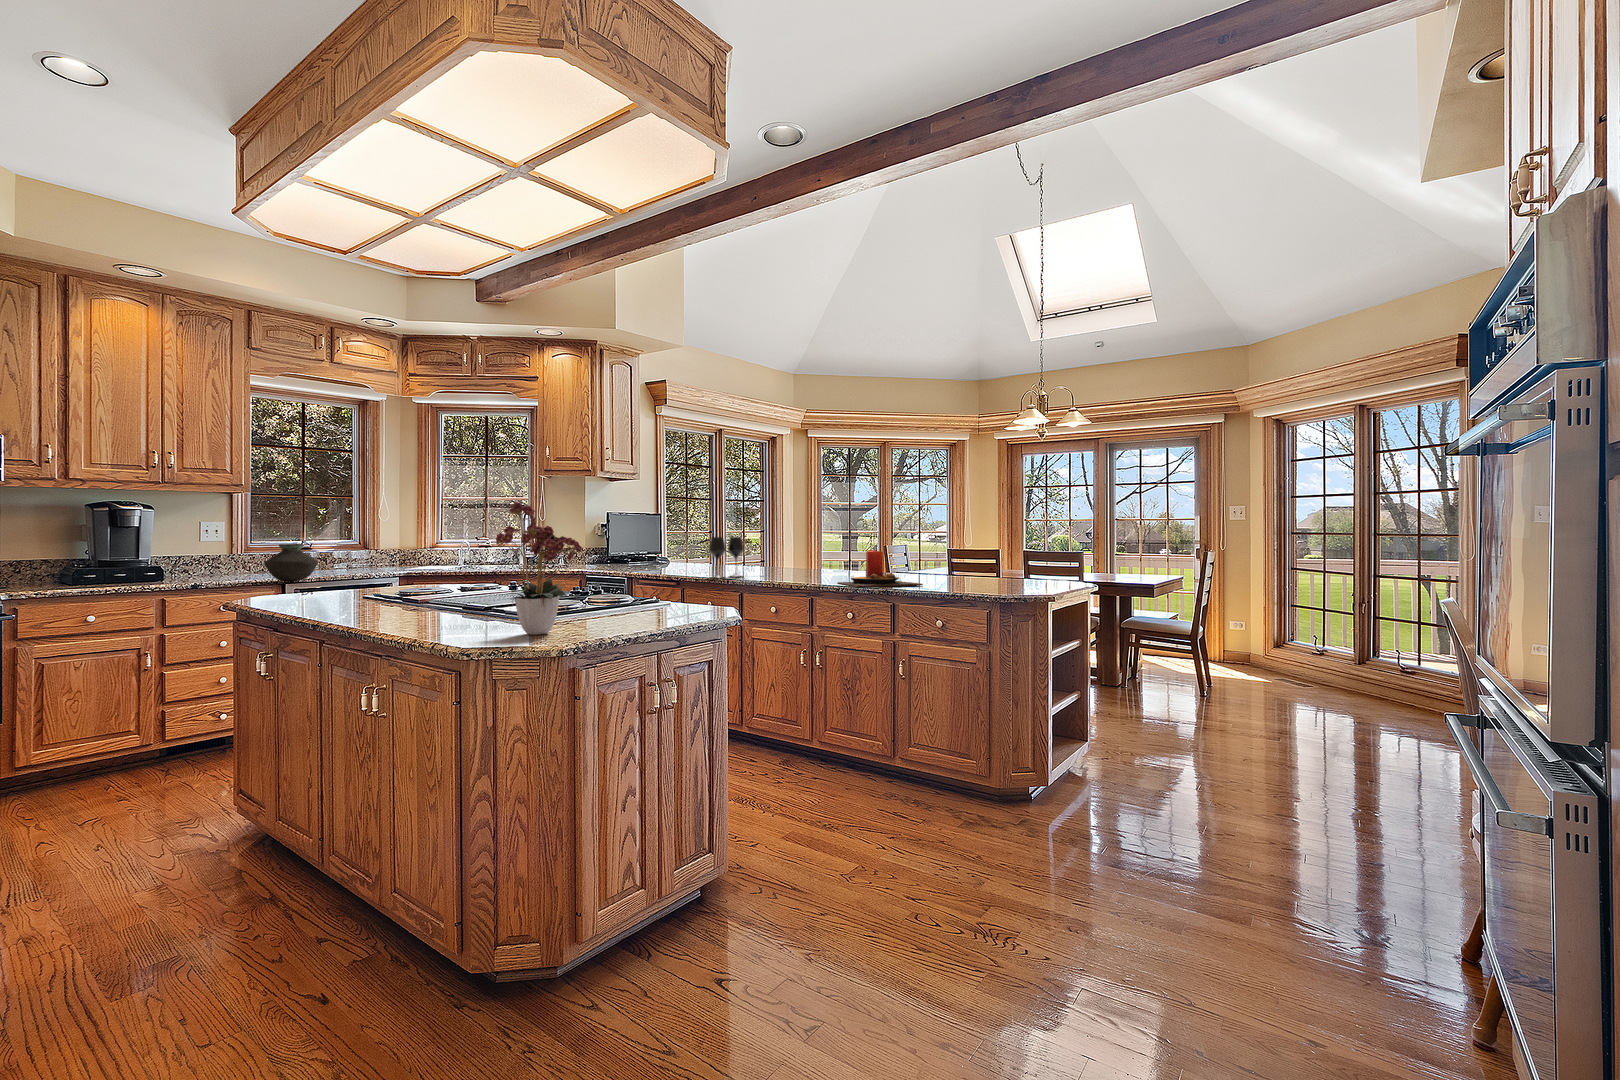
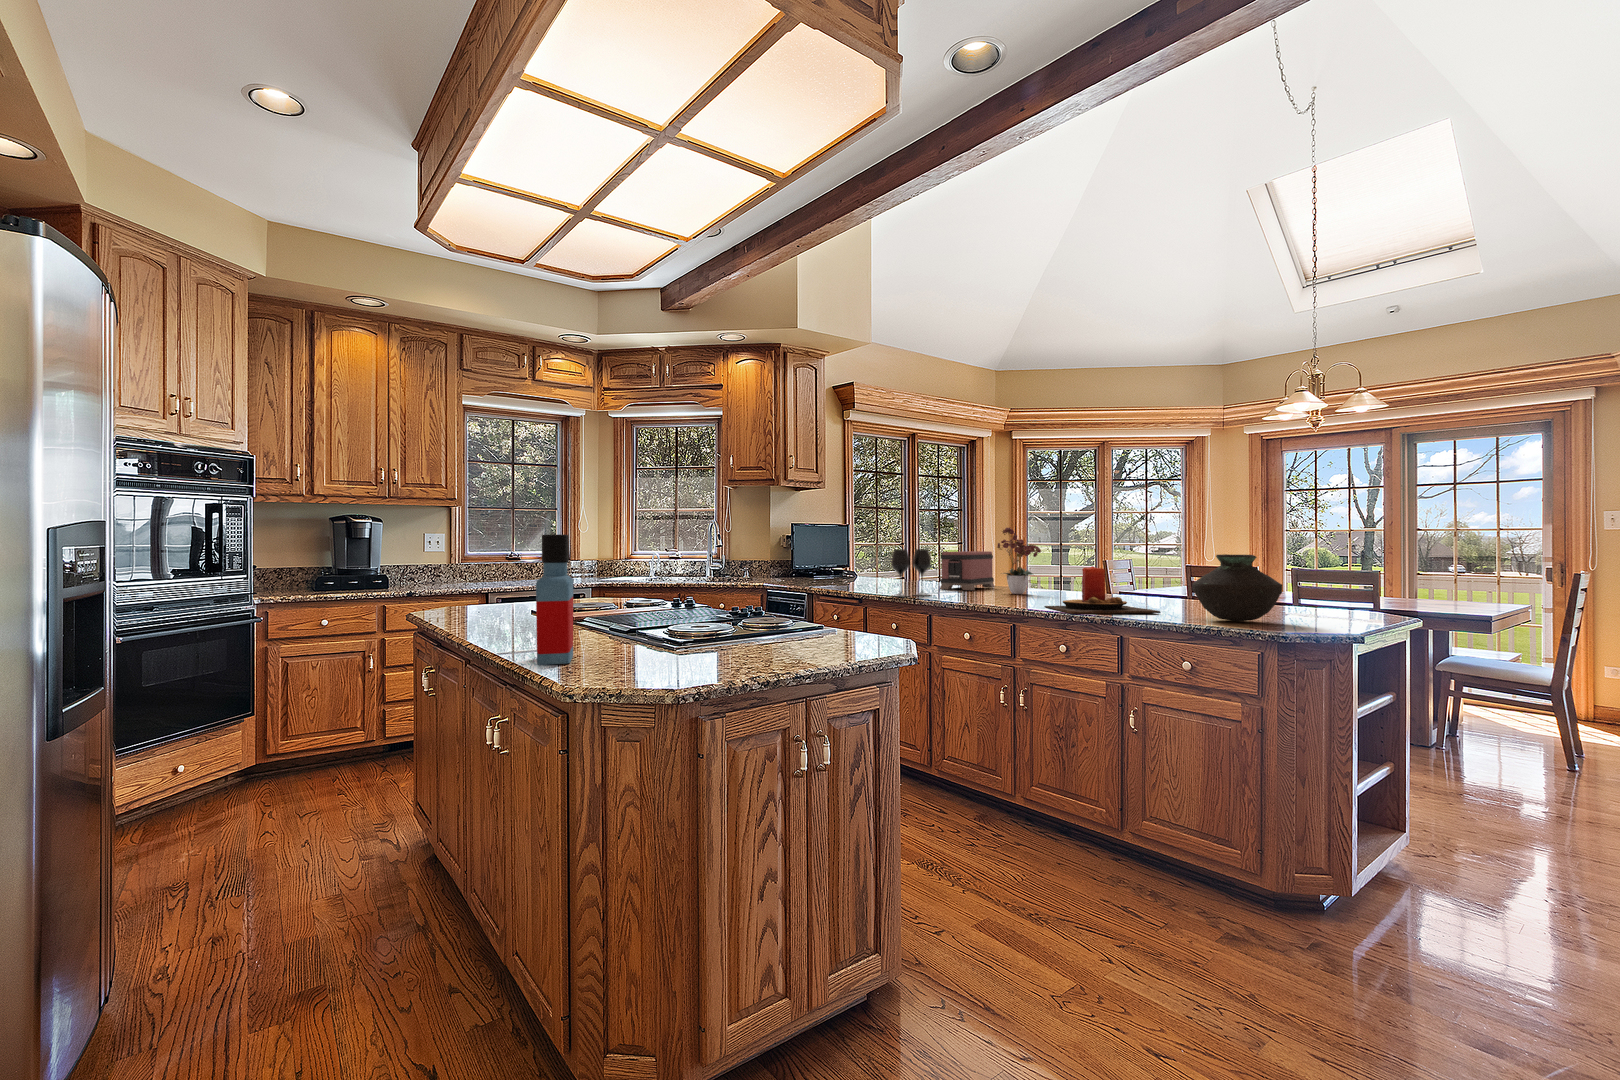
flower arrangement: present [496,502,582,634] -> present [997,527,1041,594]
bottle: none [426,524,458,633] -> present [536,534,573,665]
toaster: none [750,539,797,572] -> present [940,551,995,590]
vase: present [264,544,318,582] -> present [1192,554,1282,621]

